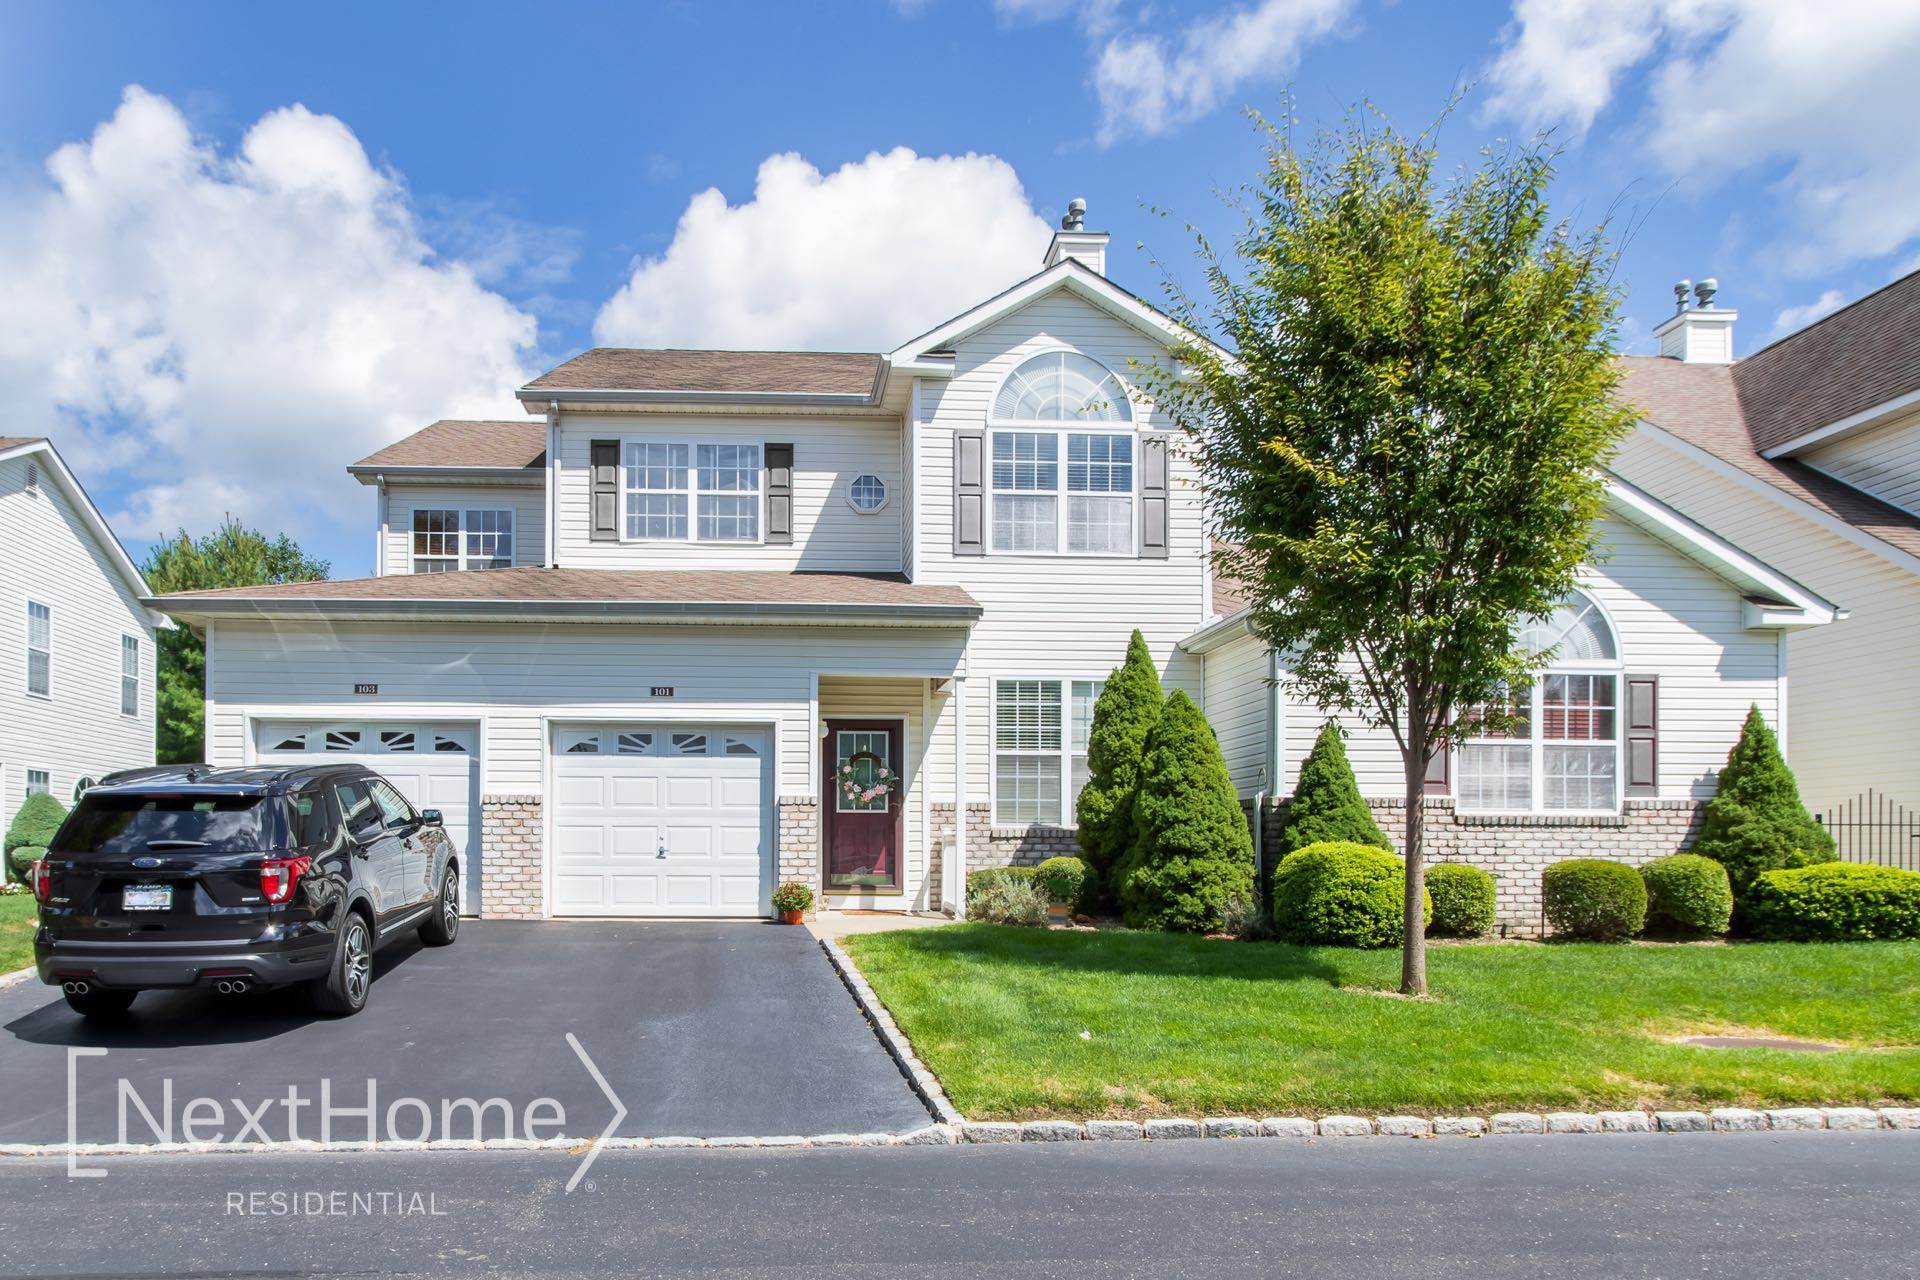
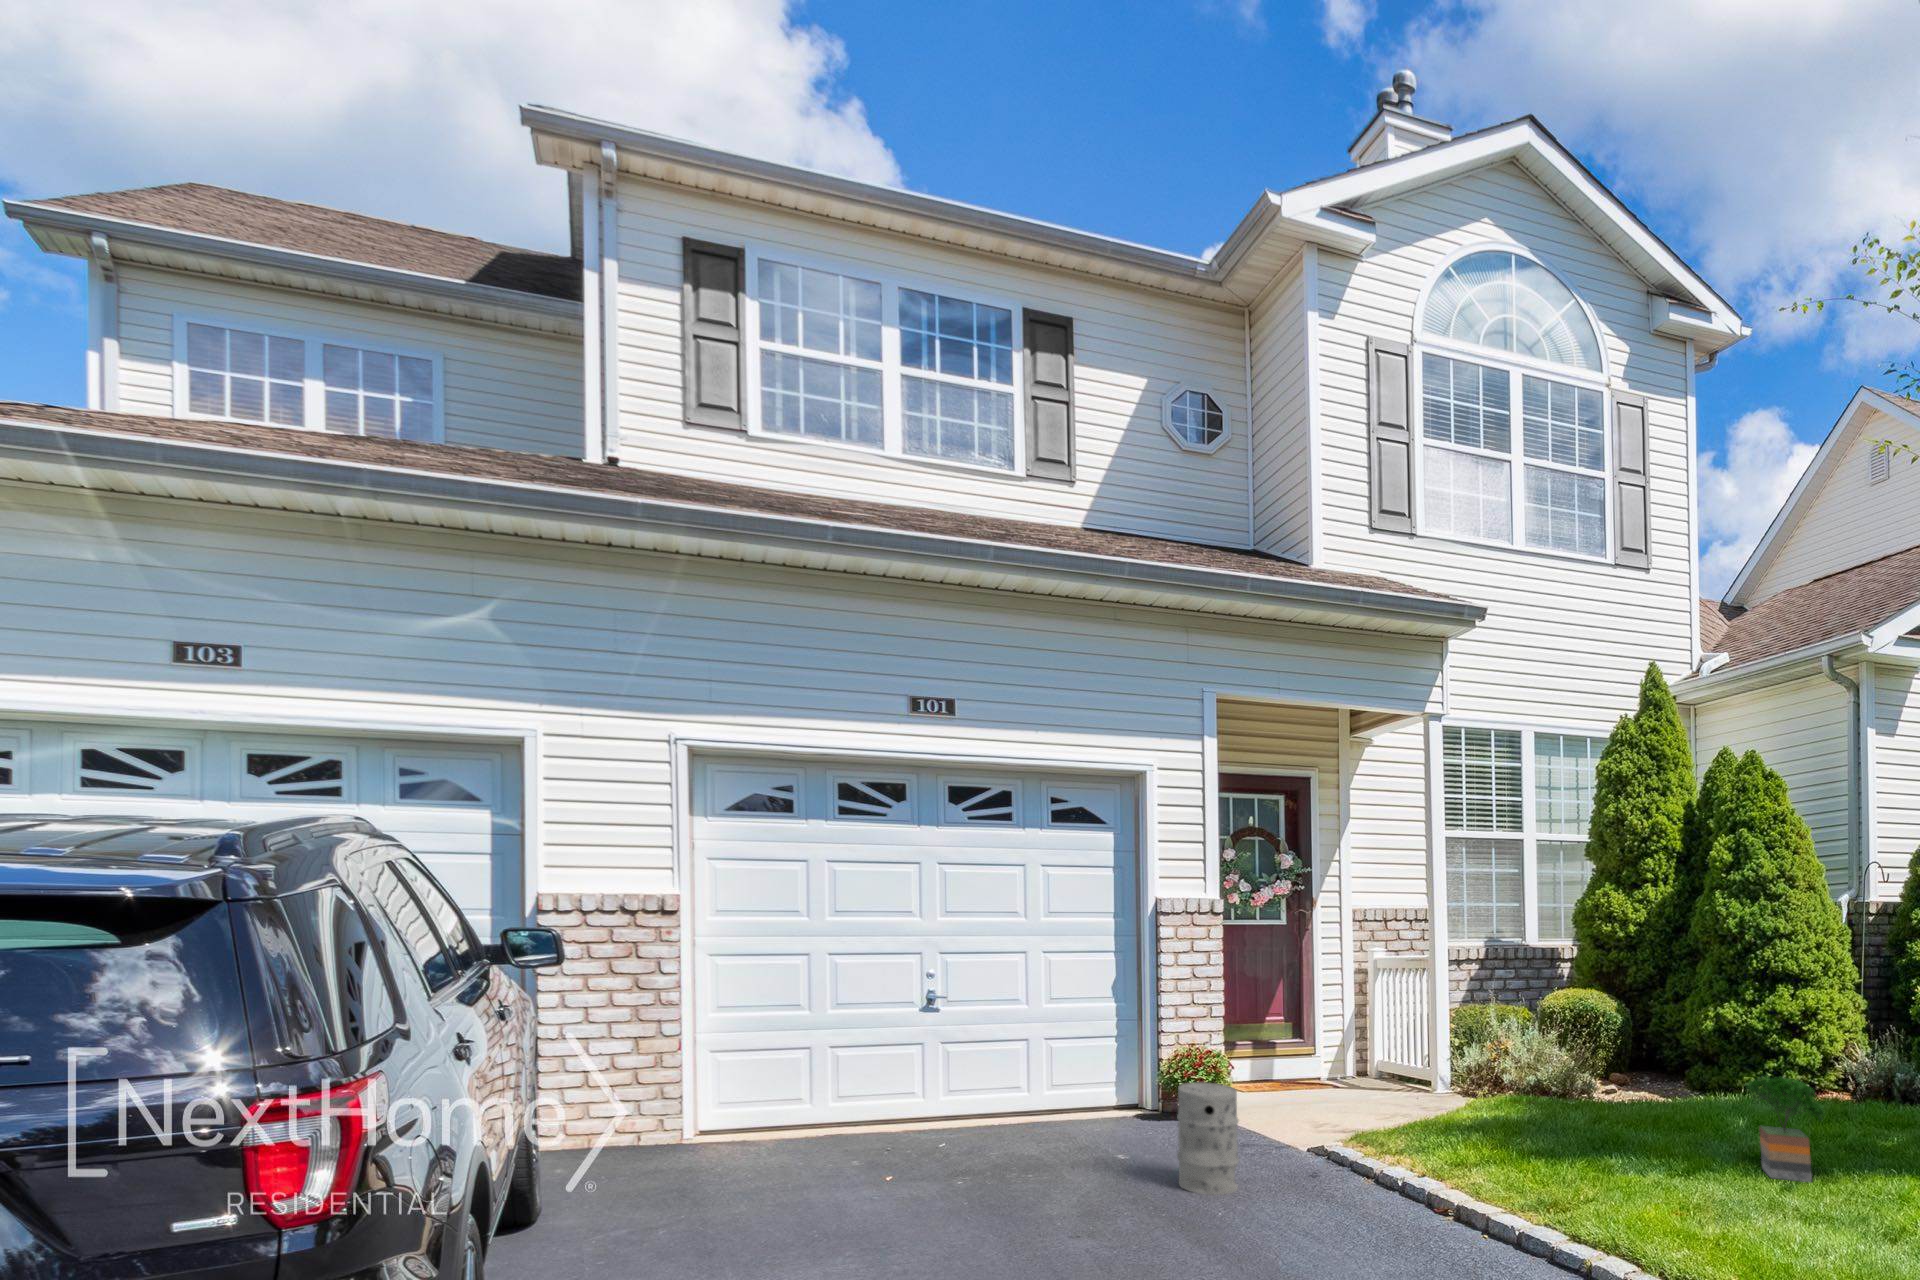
trash can: none [767,889,798,939] -> present [1177,1082,1239,1195]

